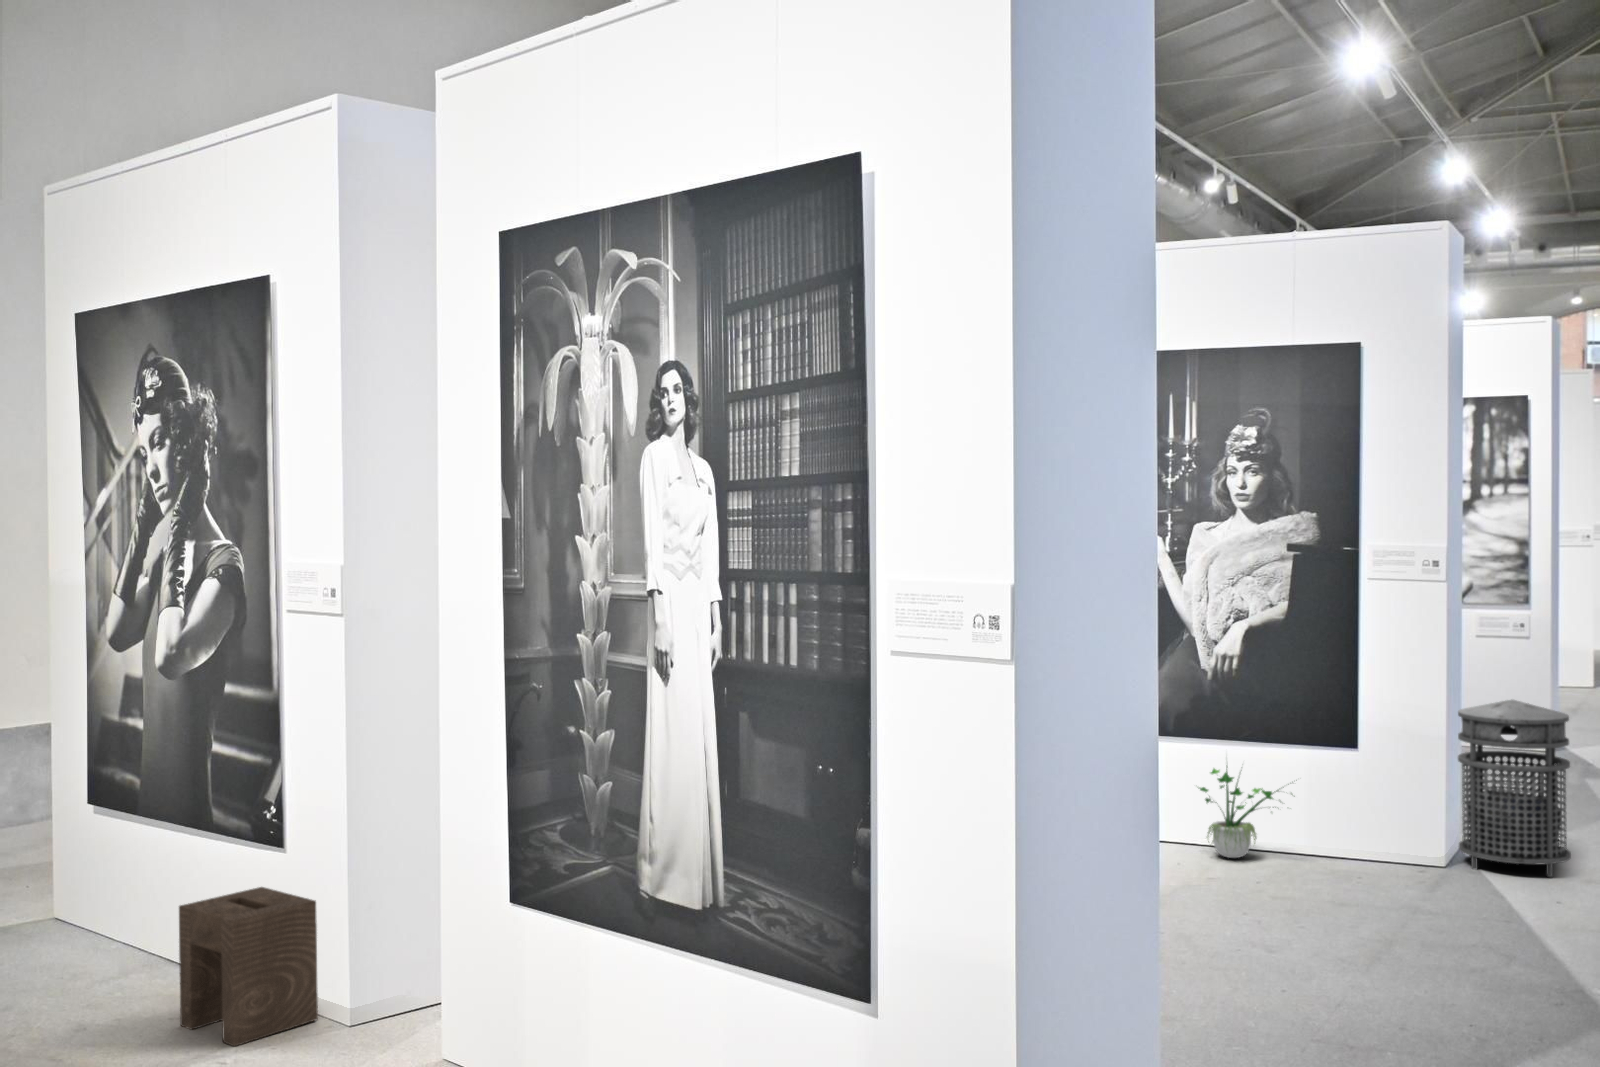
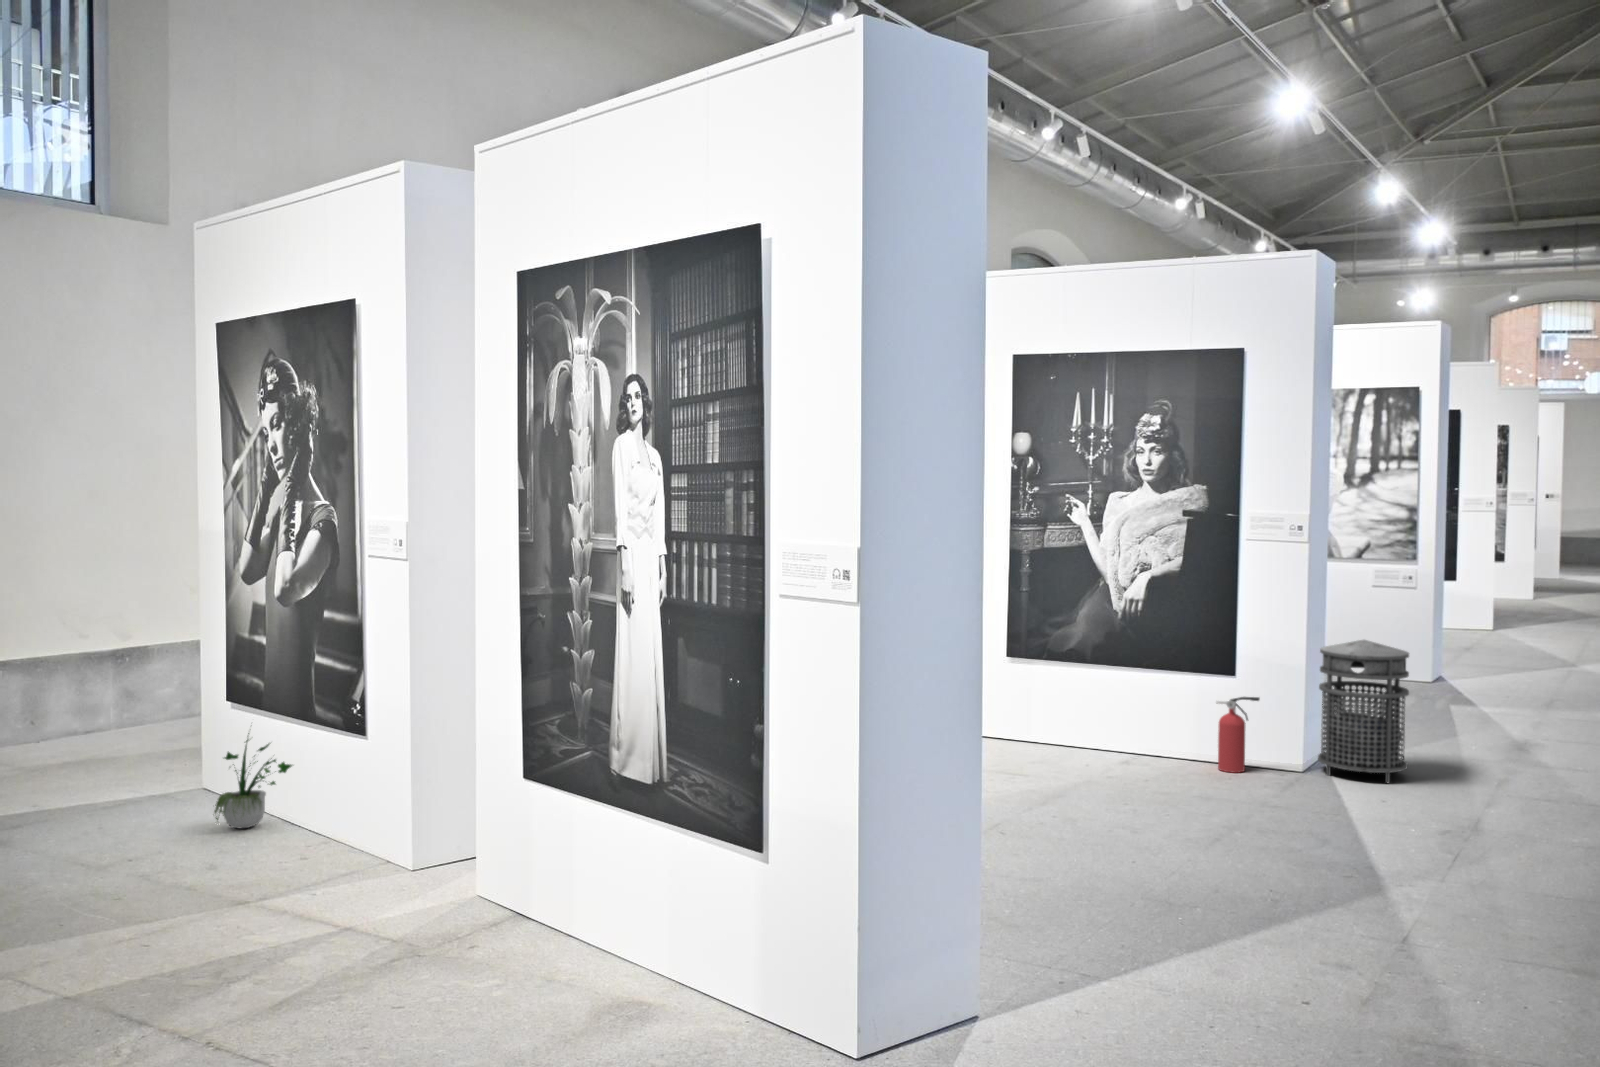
potted plant: present [1199,769,1279,858] -> present [214,733,292,828]
fire extinguisher: none [1334,773,1388,868] -> present [1216,697,1260,773]
stool: present [179,887,318,1046] -> none [287,765,391,882]

